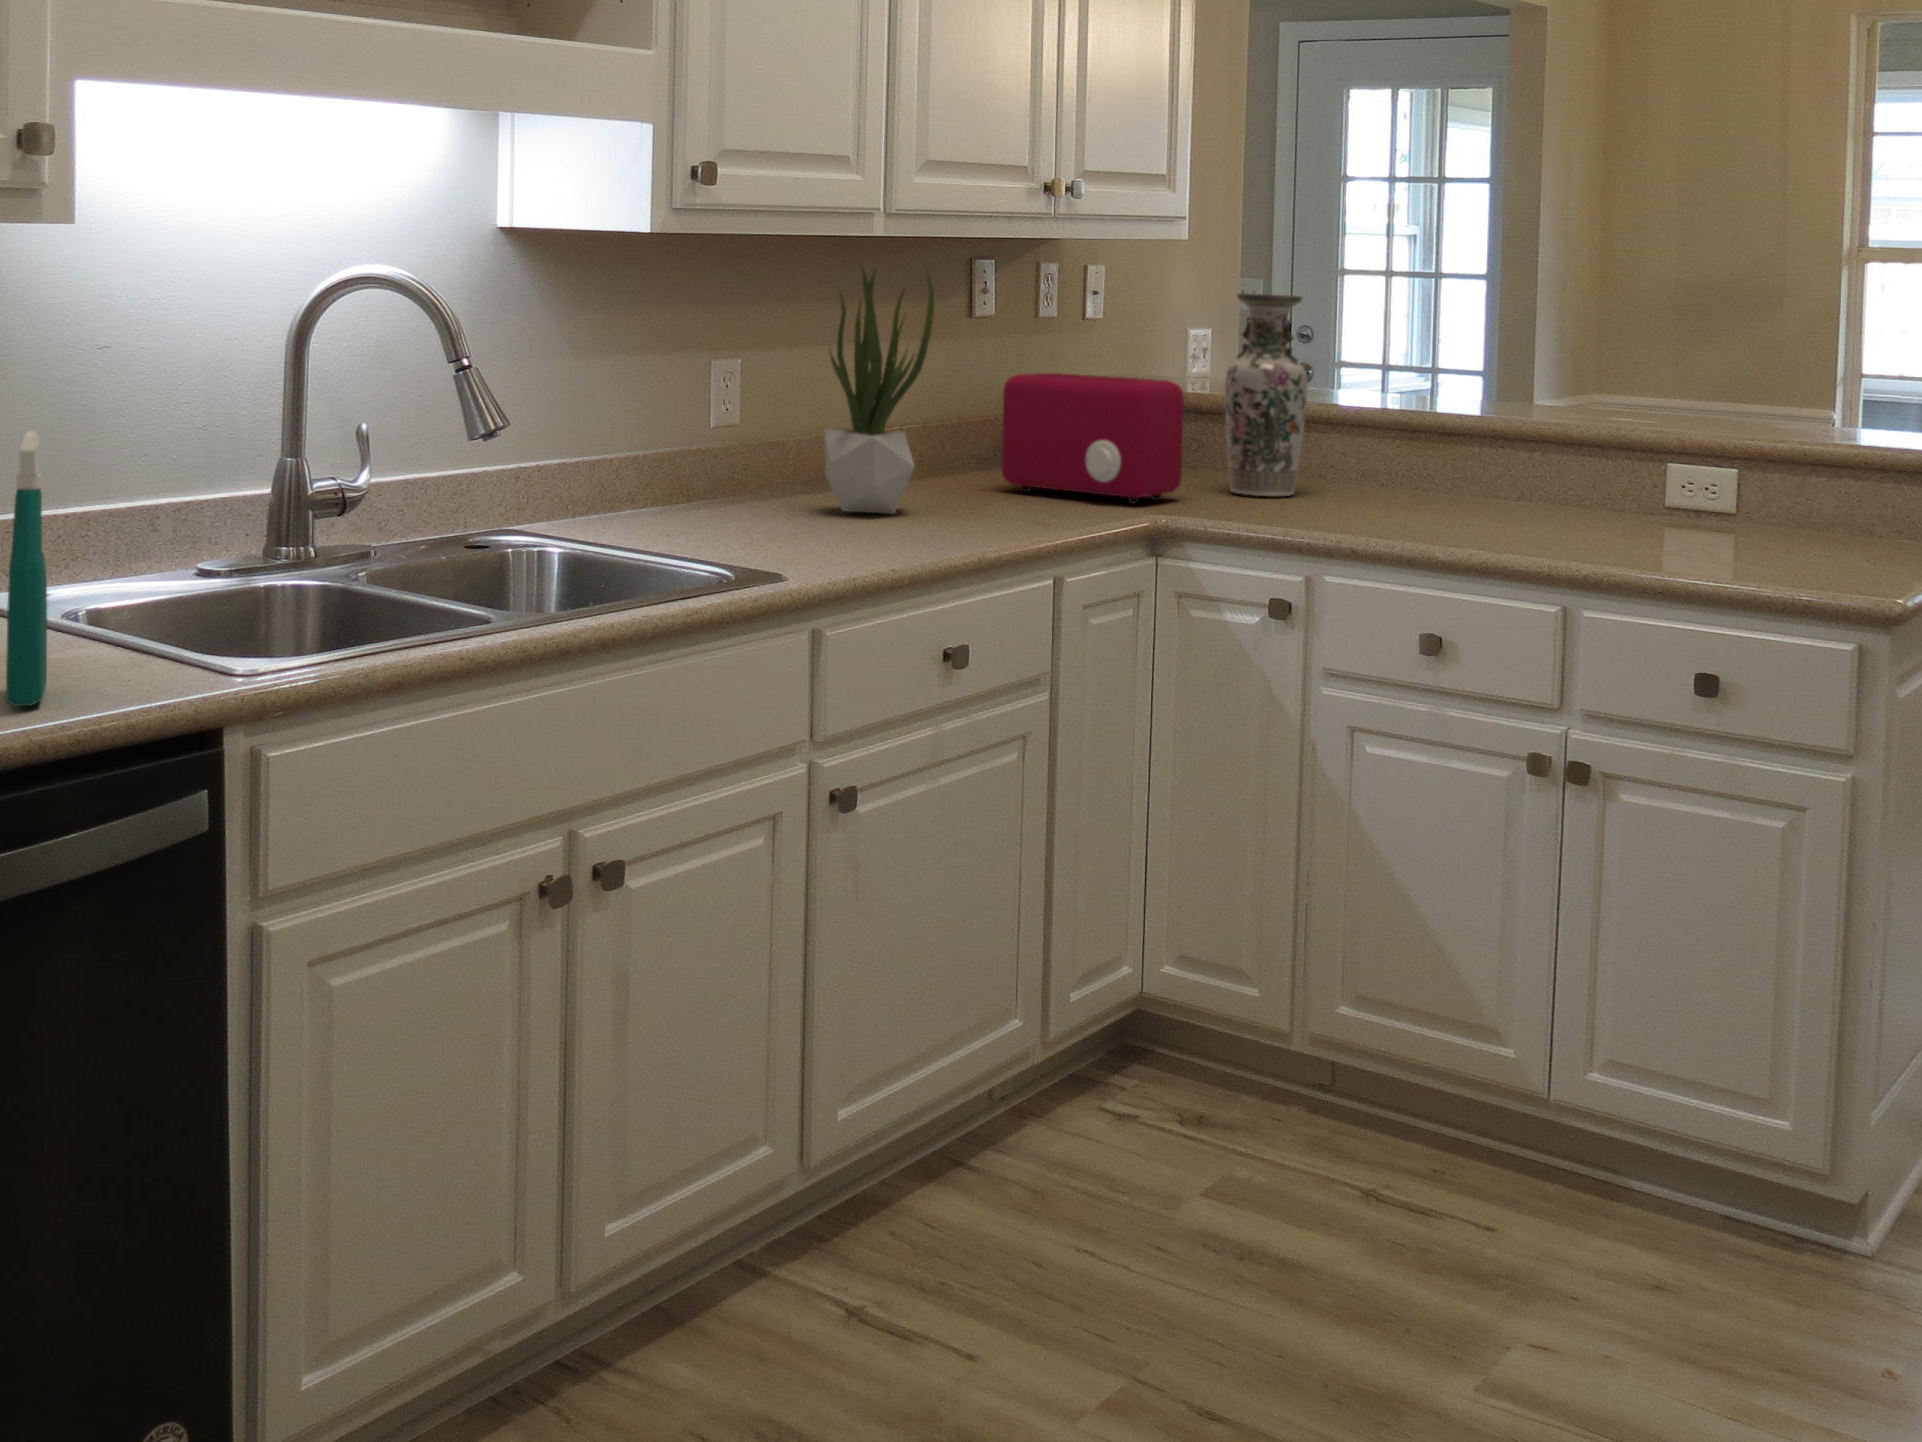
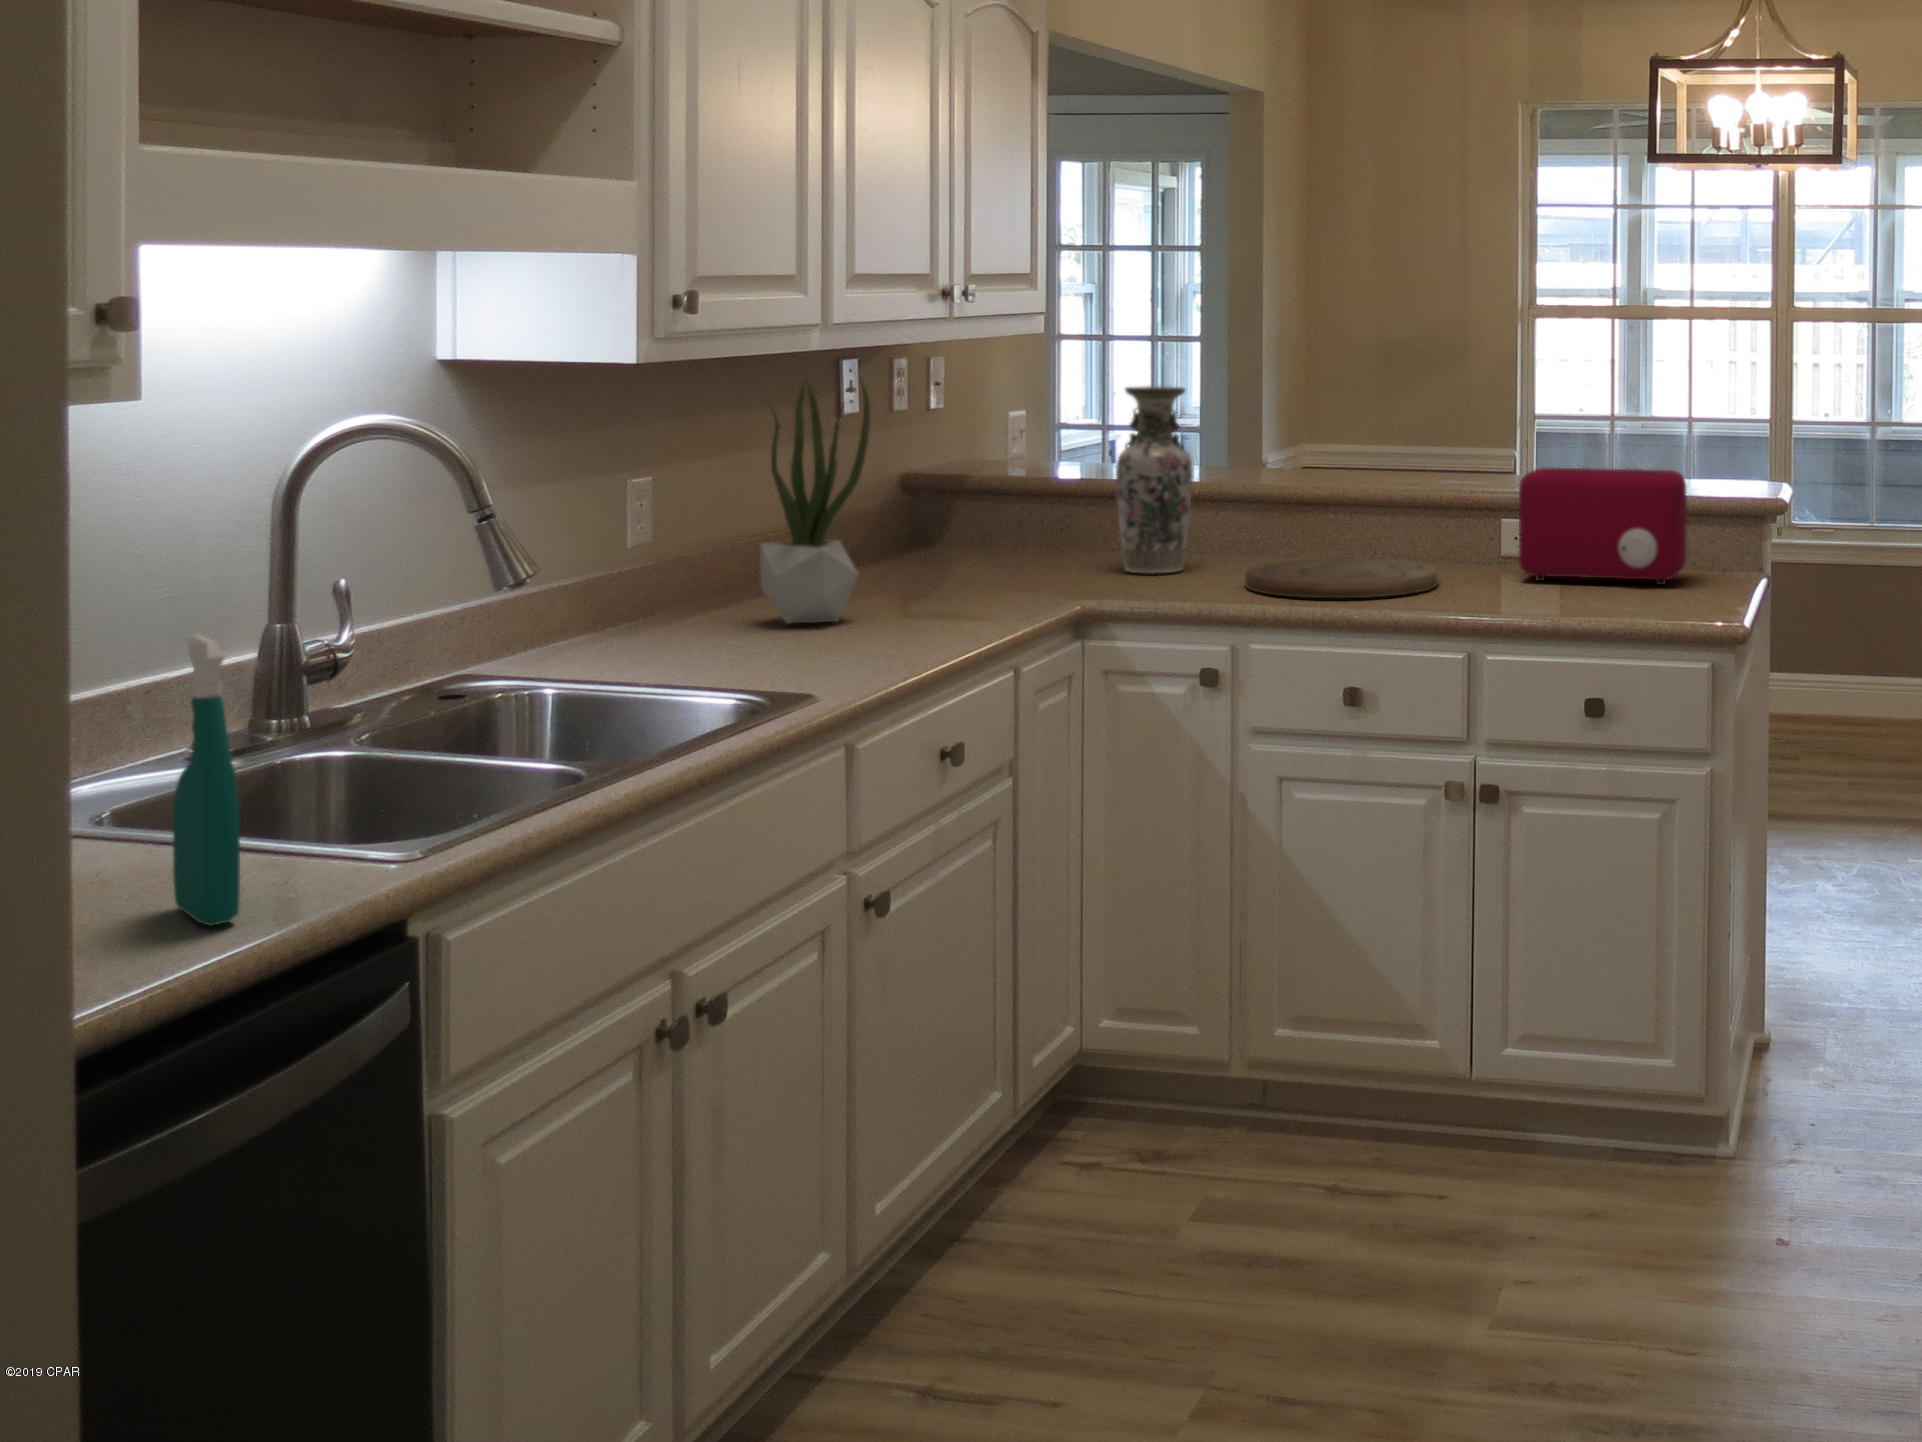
toaster: present [1002,373,1184,503] -> present [1519,468,1687,585]
cutting board: none [1340,492,1563,536] -> present [1245,558,1438,598]

